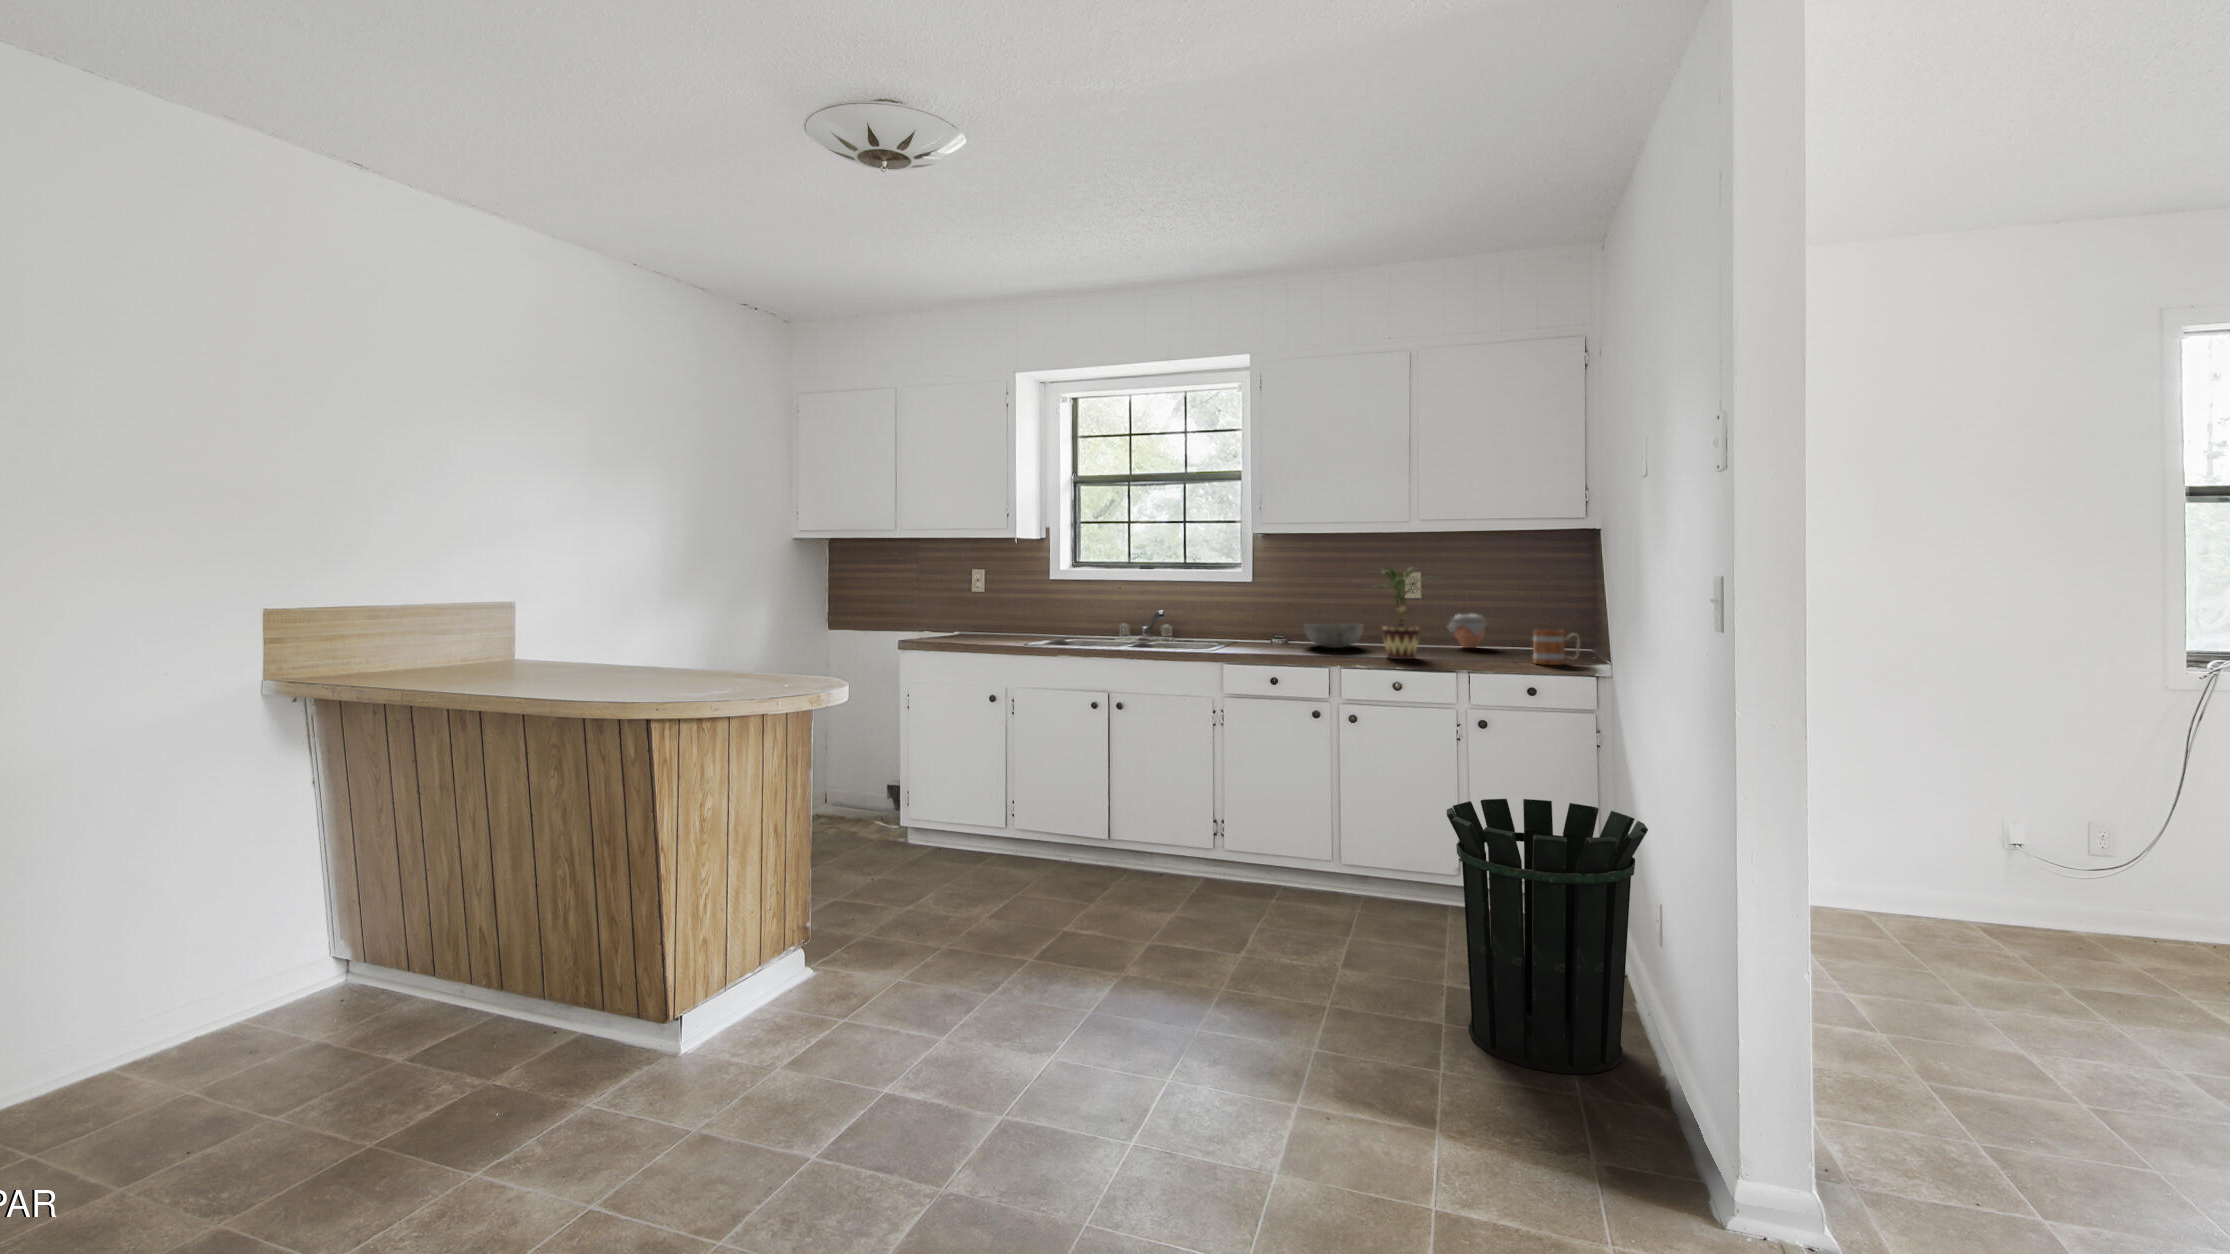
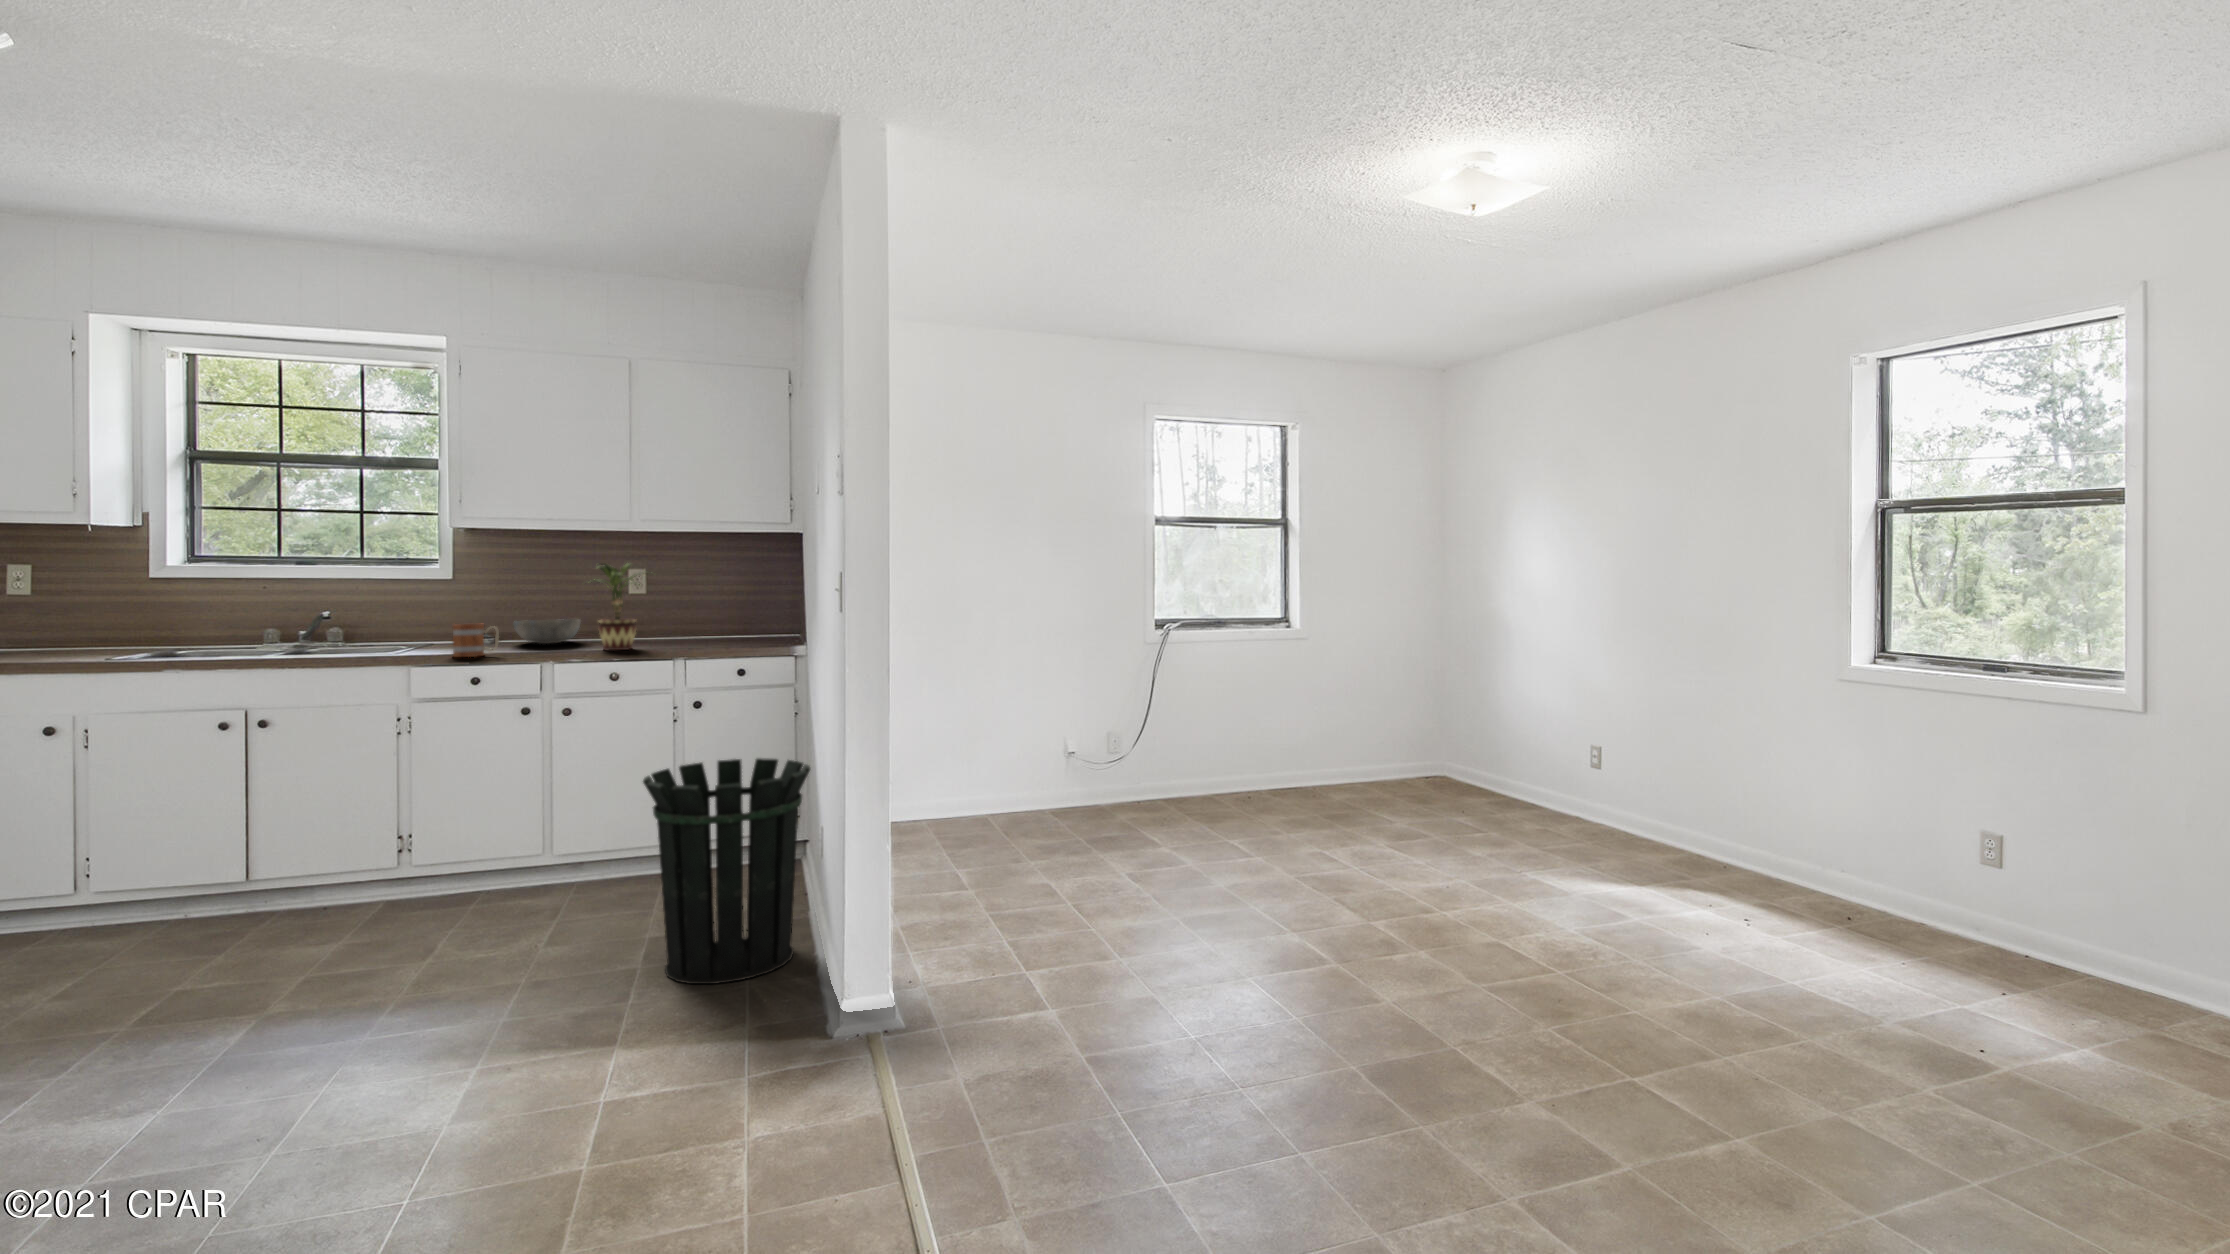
jar: present [1448,614,1488,648] -> none [667,607,707,638]
mug: present [1533,630,1580,665] -> present [453,624,499,657]

